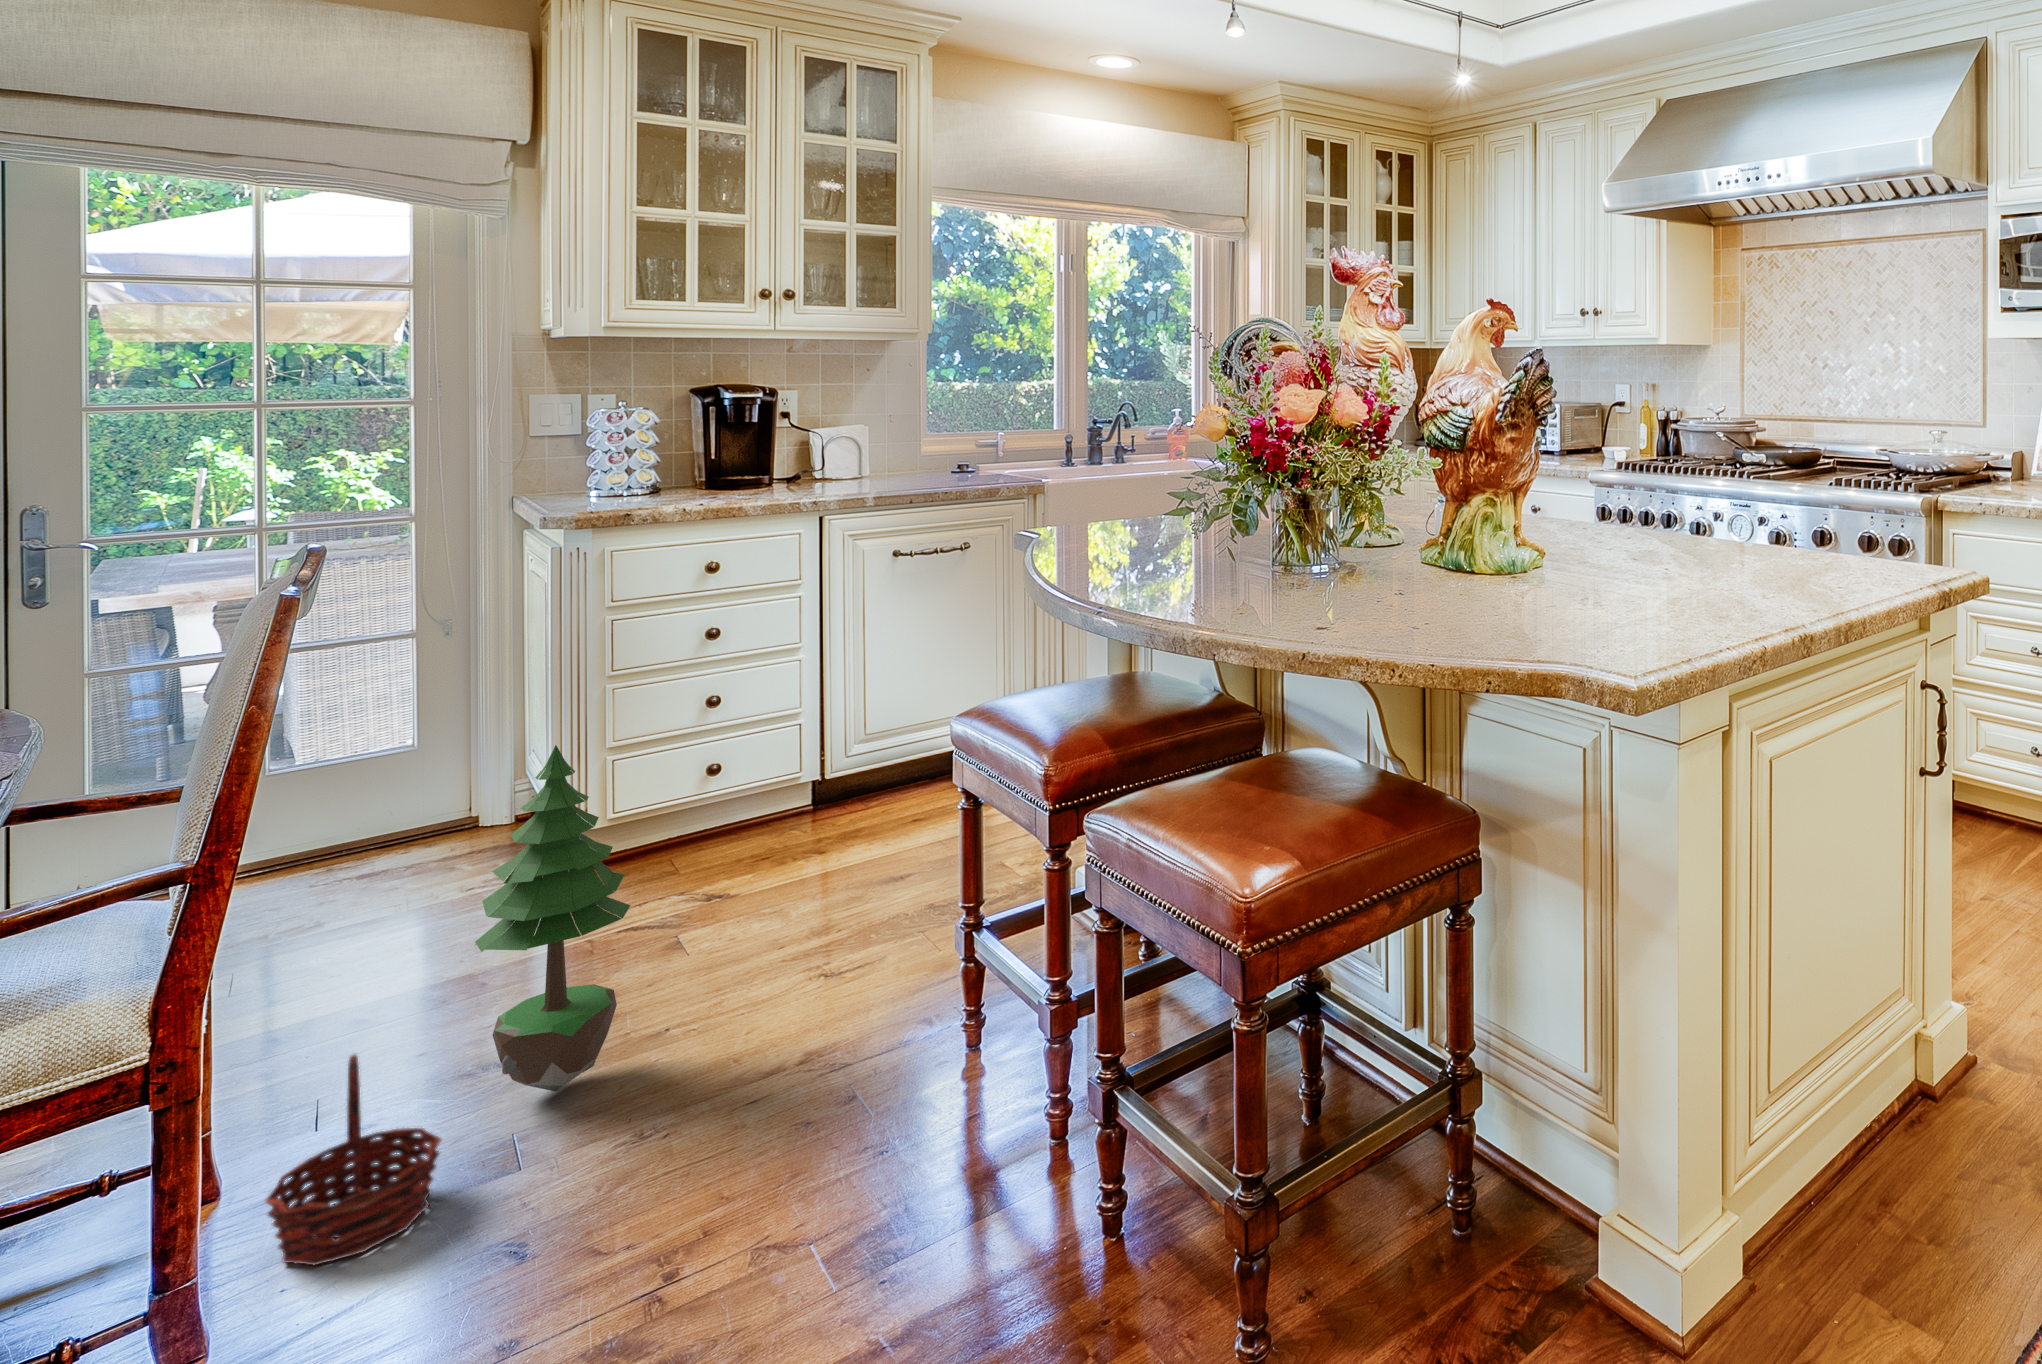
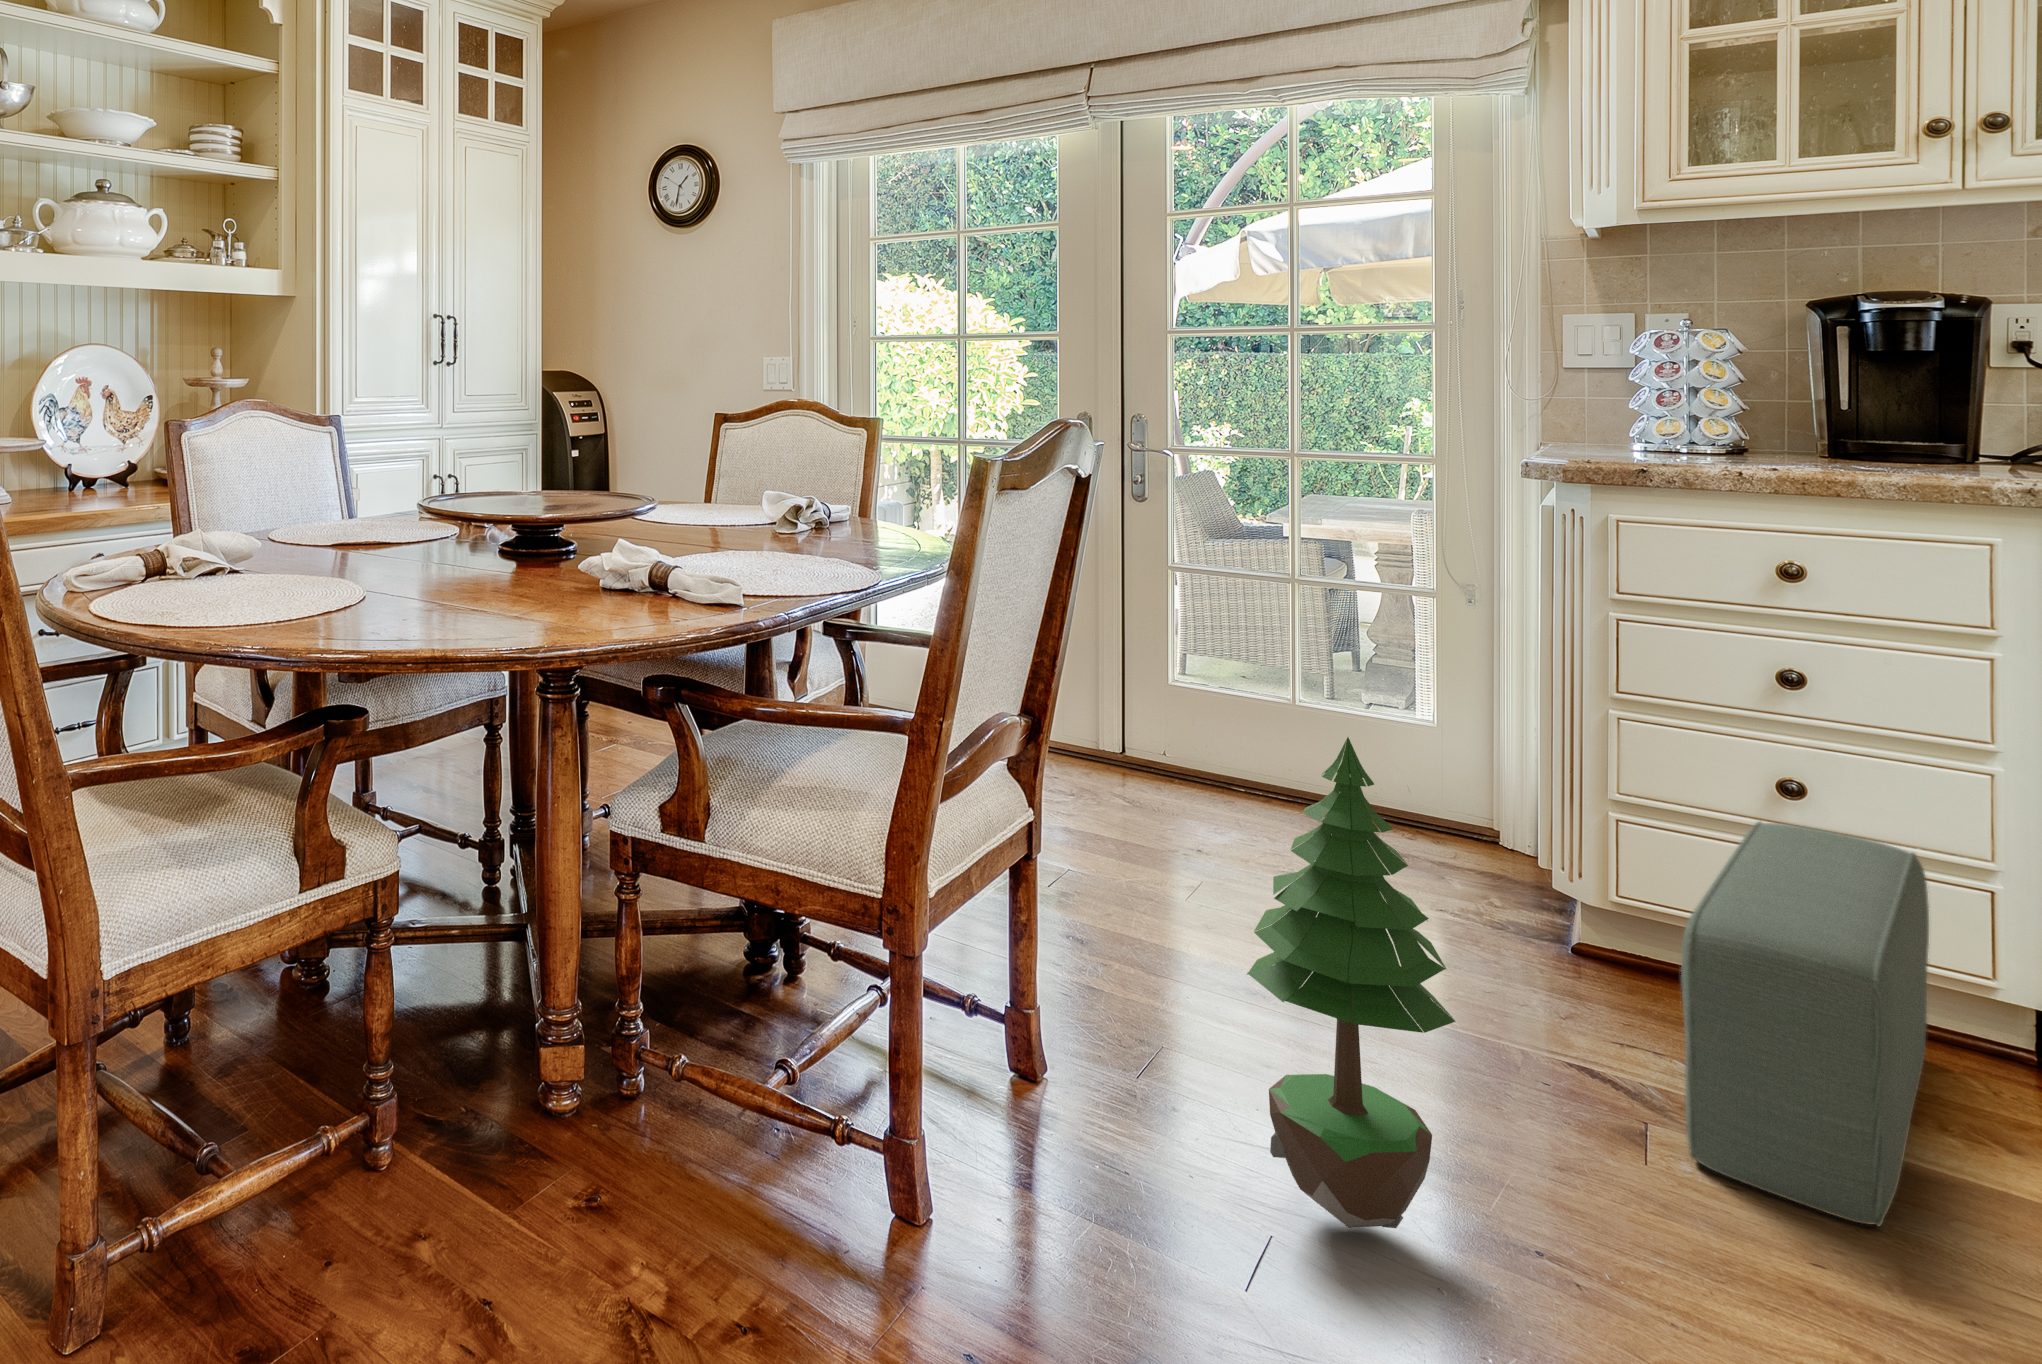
pouf: none [691,718,802,939] -> present [1681,822,1929,1227]
basket: present [265,1055,441,1265] -> none [994,1014,1157,1264]

